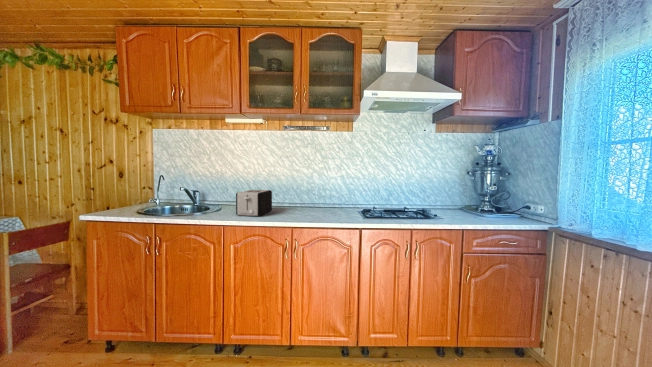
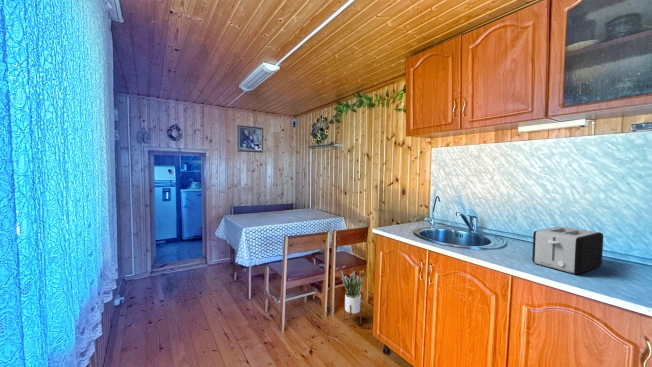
potted plant: none [24,278,67,350] -> present [341,271,363,325]

